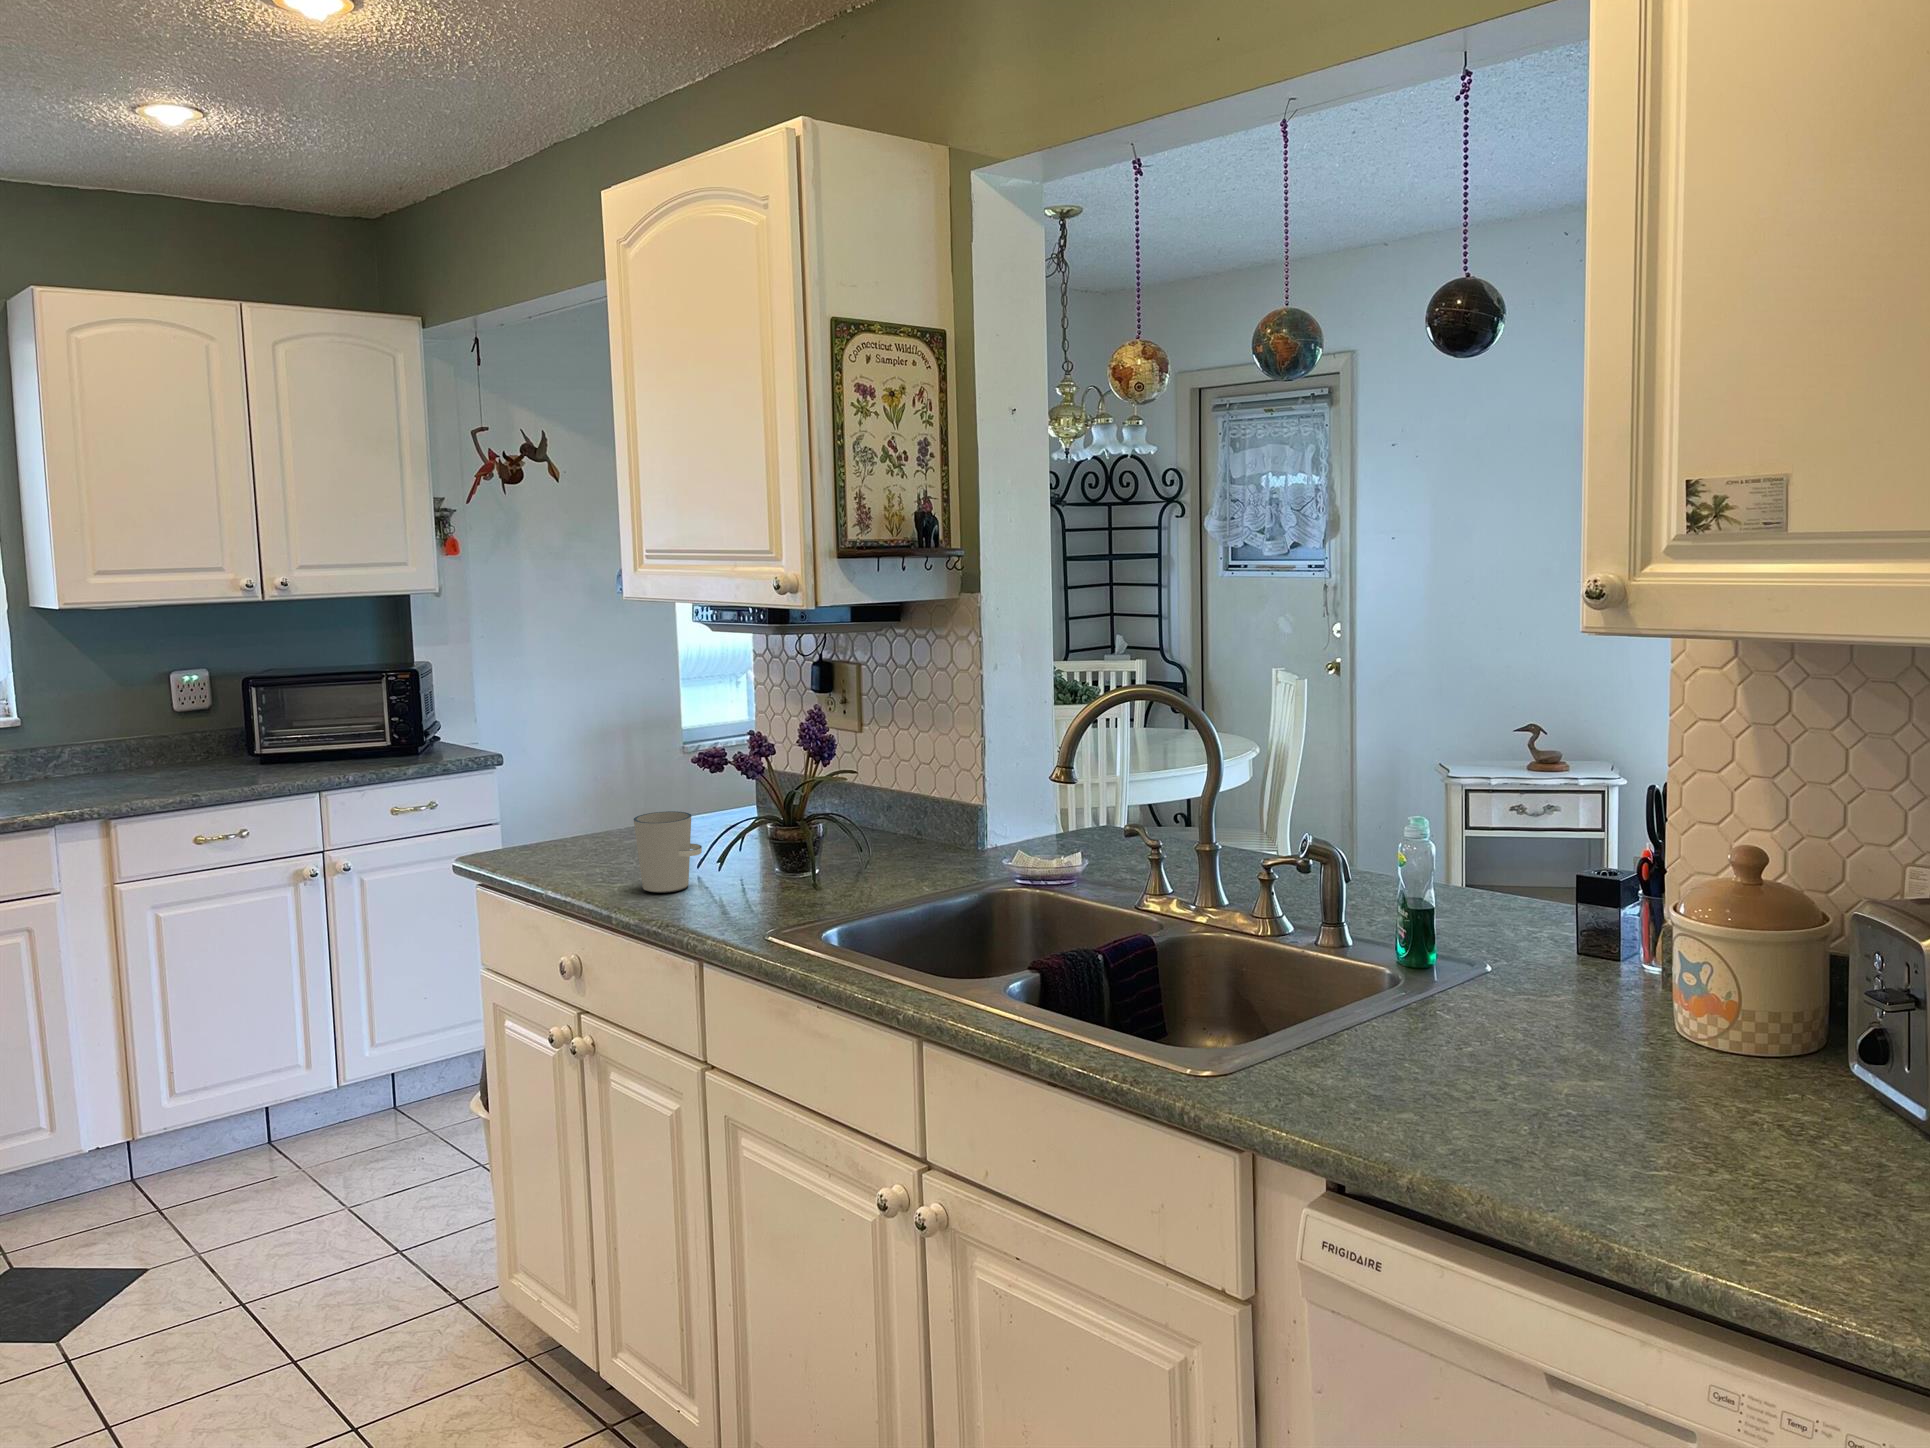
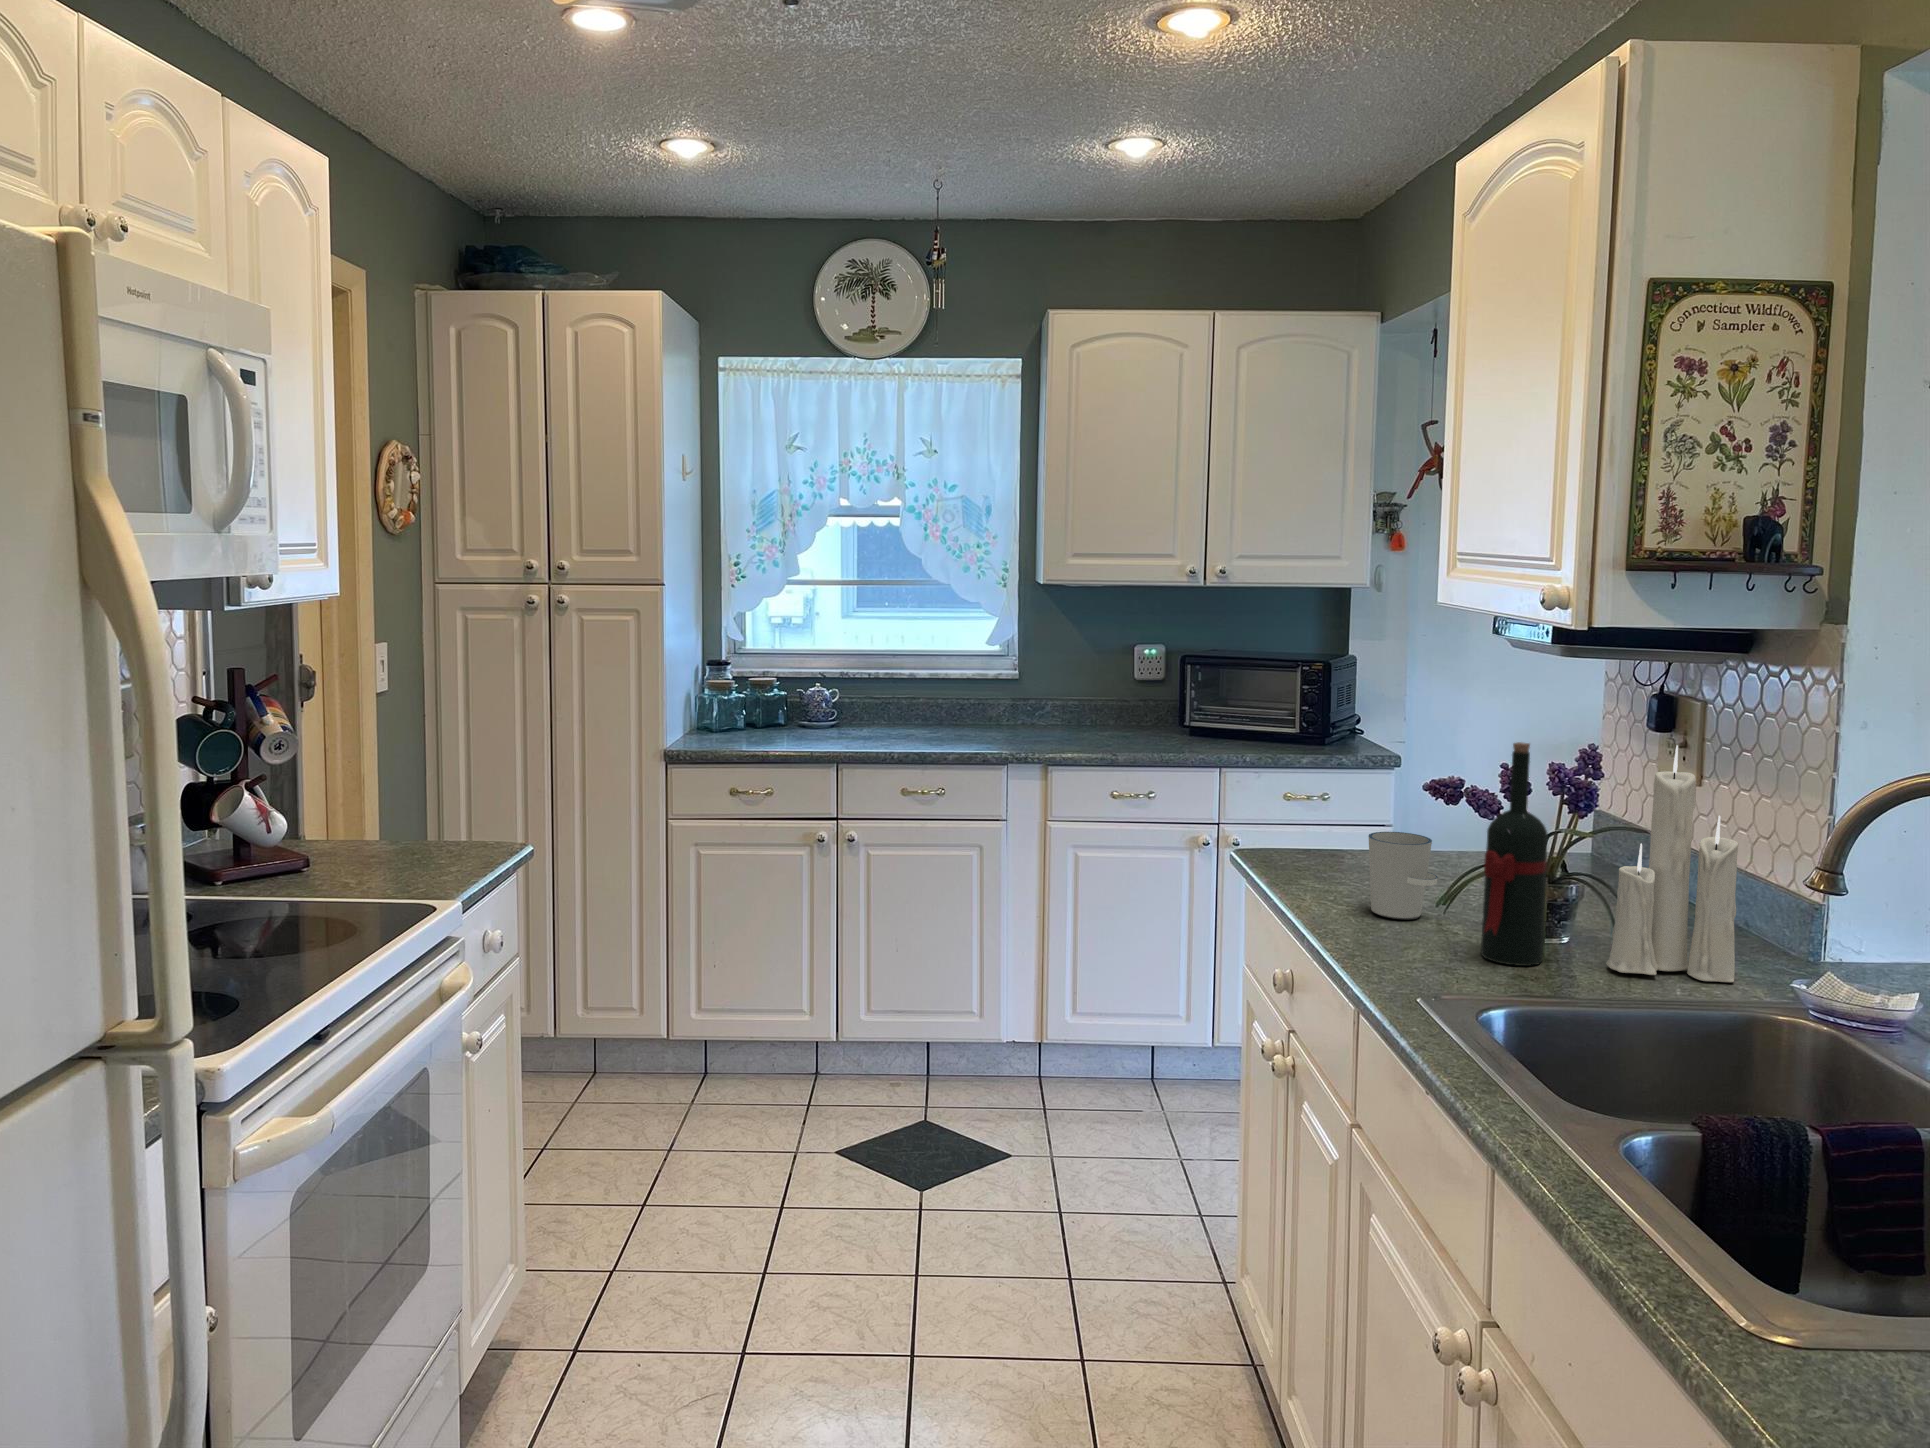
candle: none [862,687,948,888] -> present [1606,745,1738,982]
wine bottle: none [763,711,817,905] -> present [1481,742,1548,966]

